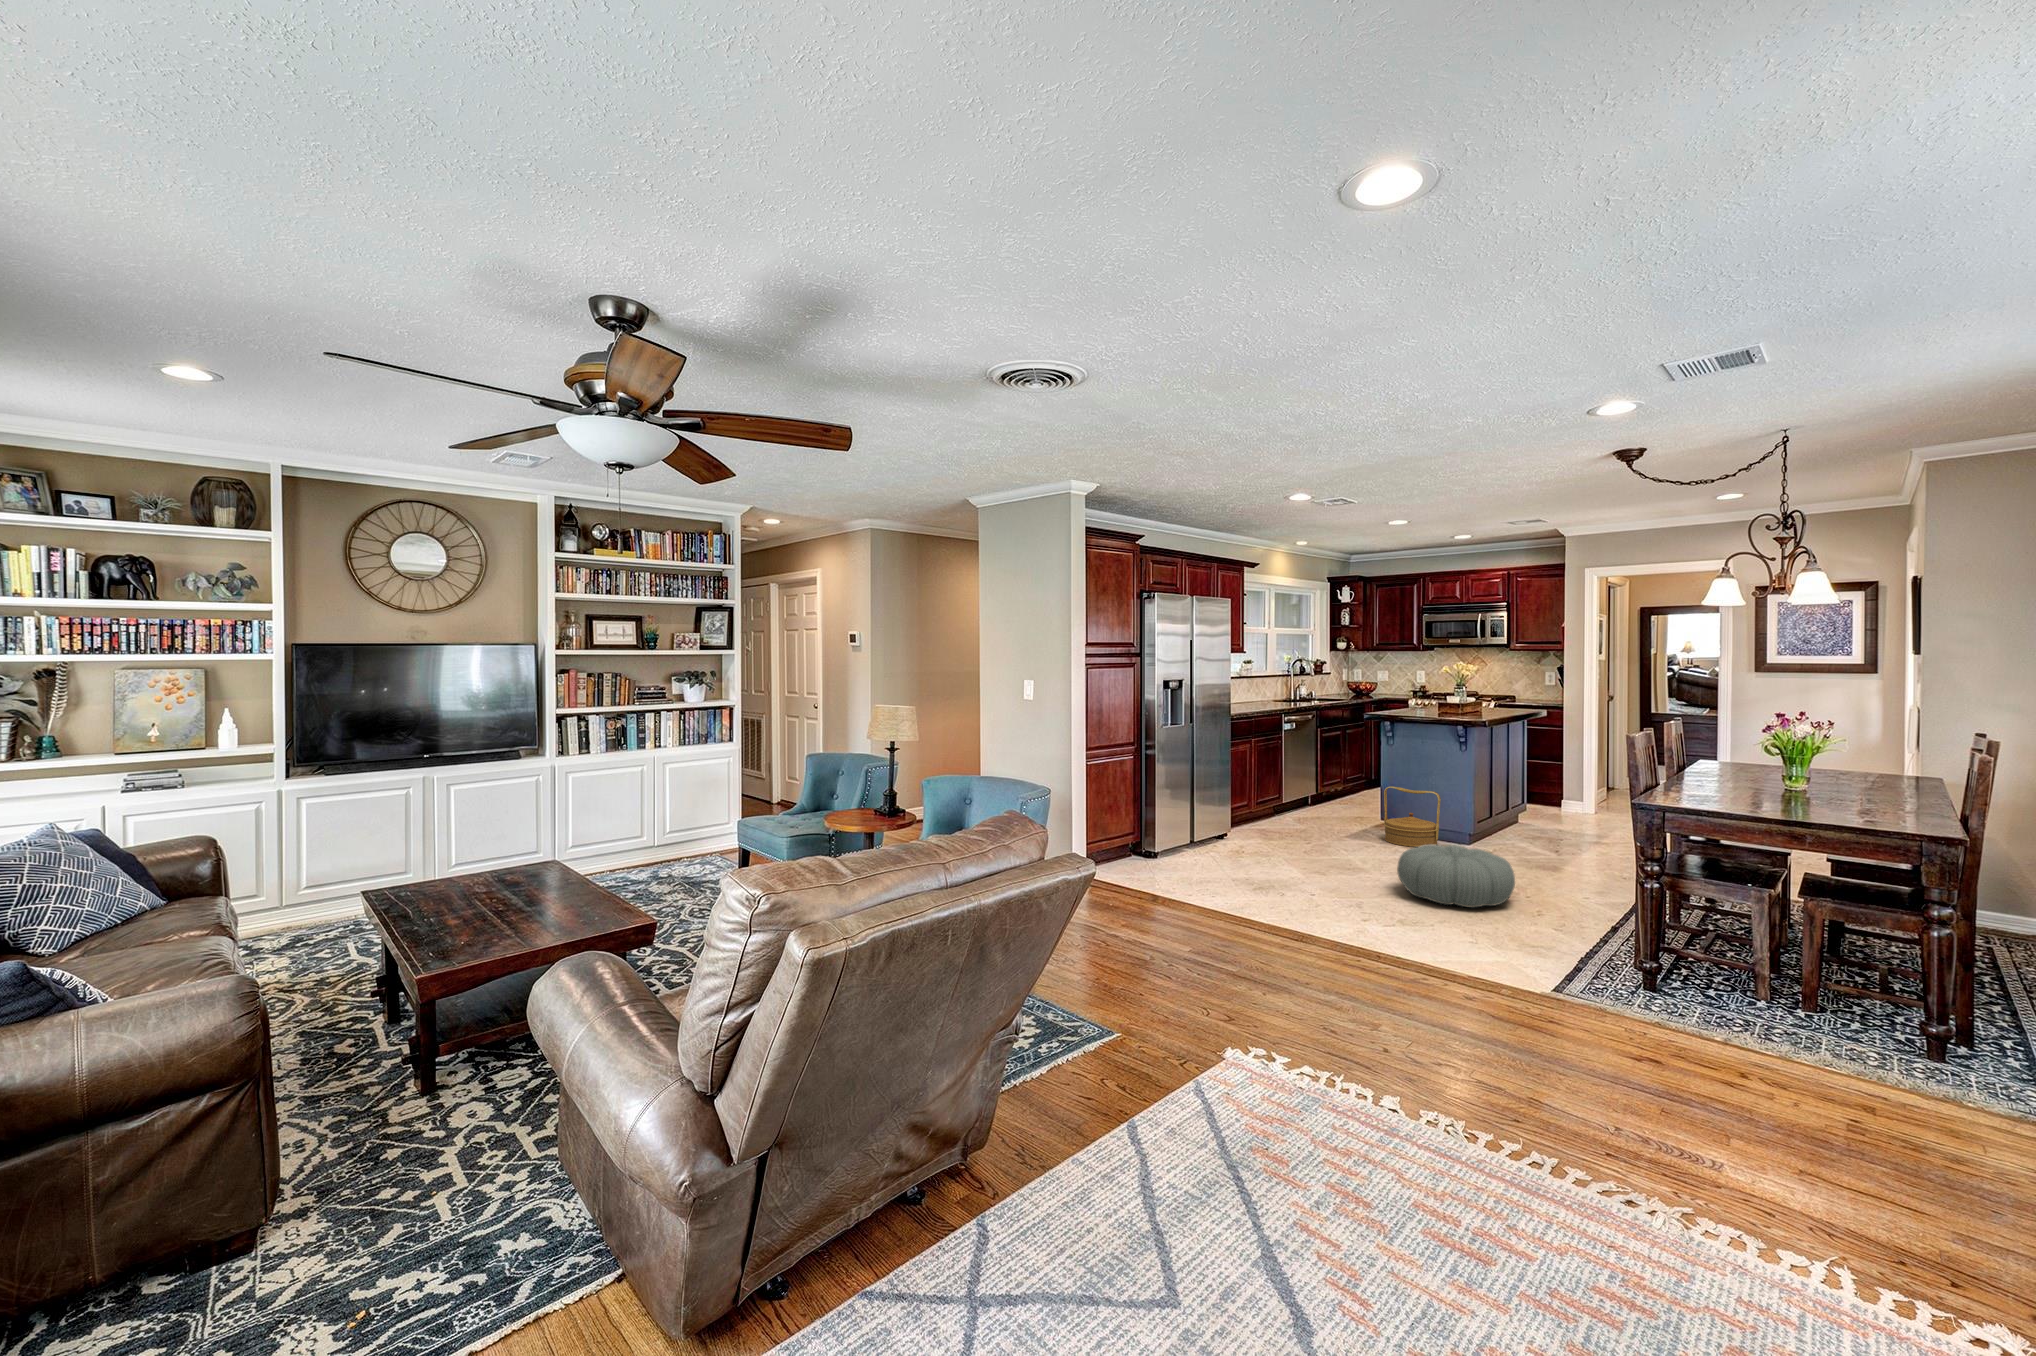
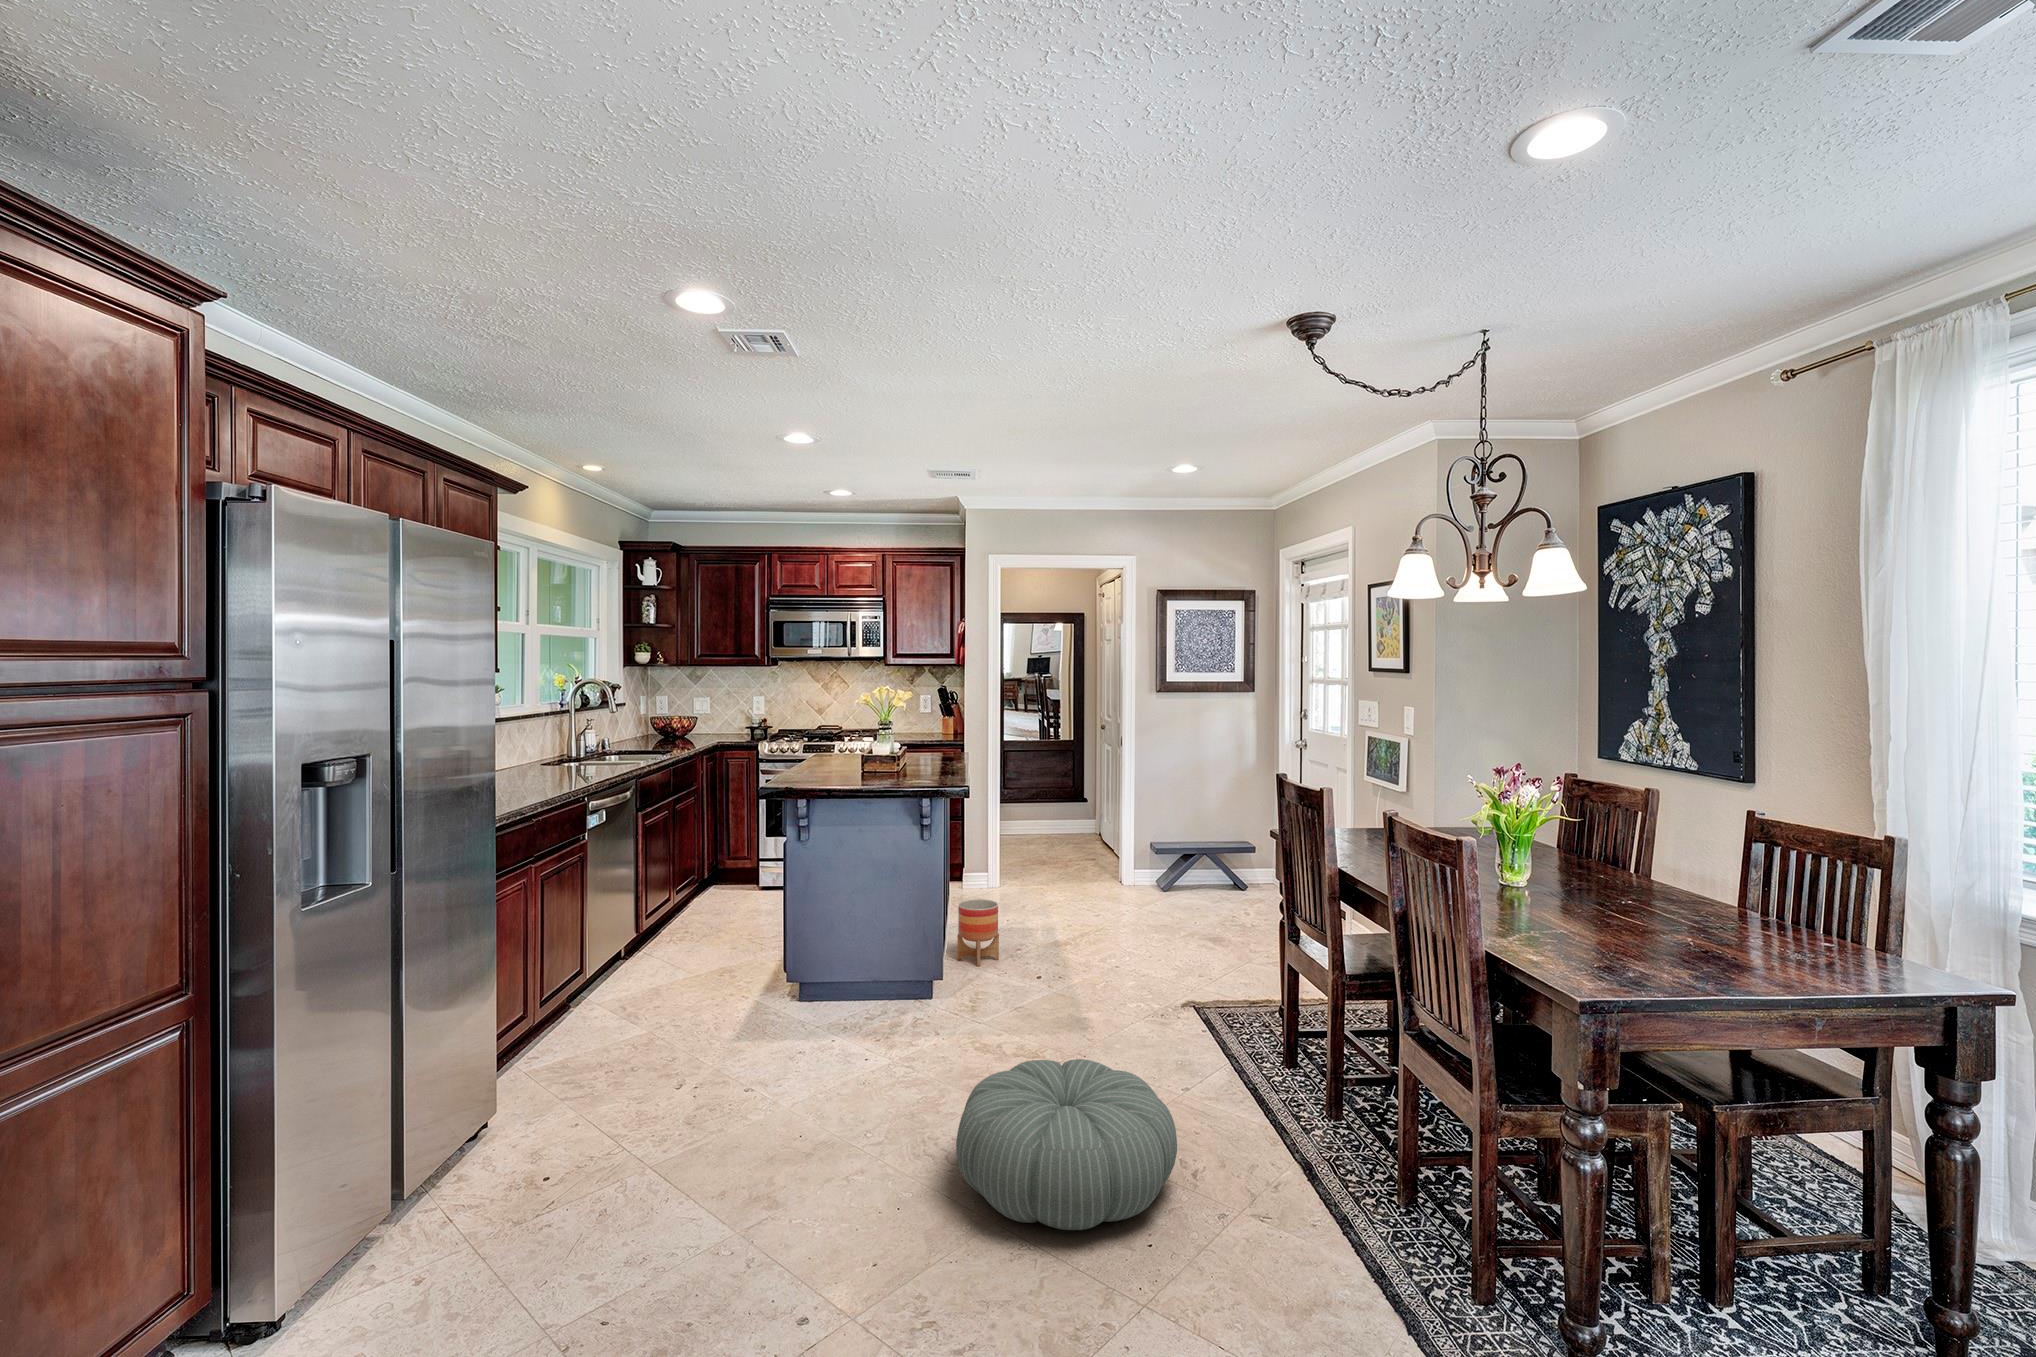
woven basket: present [1384,786,1441,847] -> none [805,918,905,1033]
planter: none [1502,800,1532,840] -> present [957,899,999,966]

